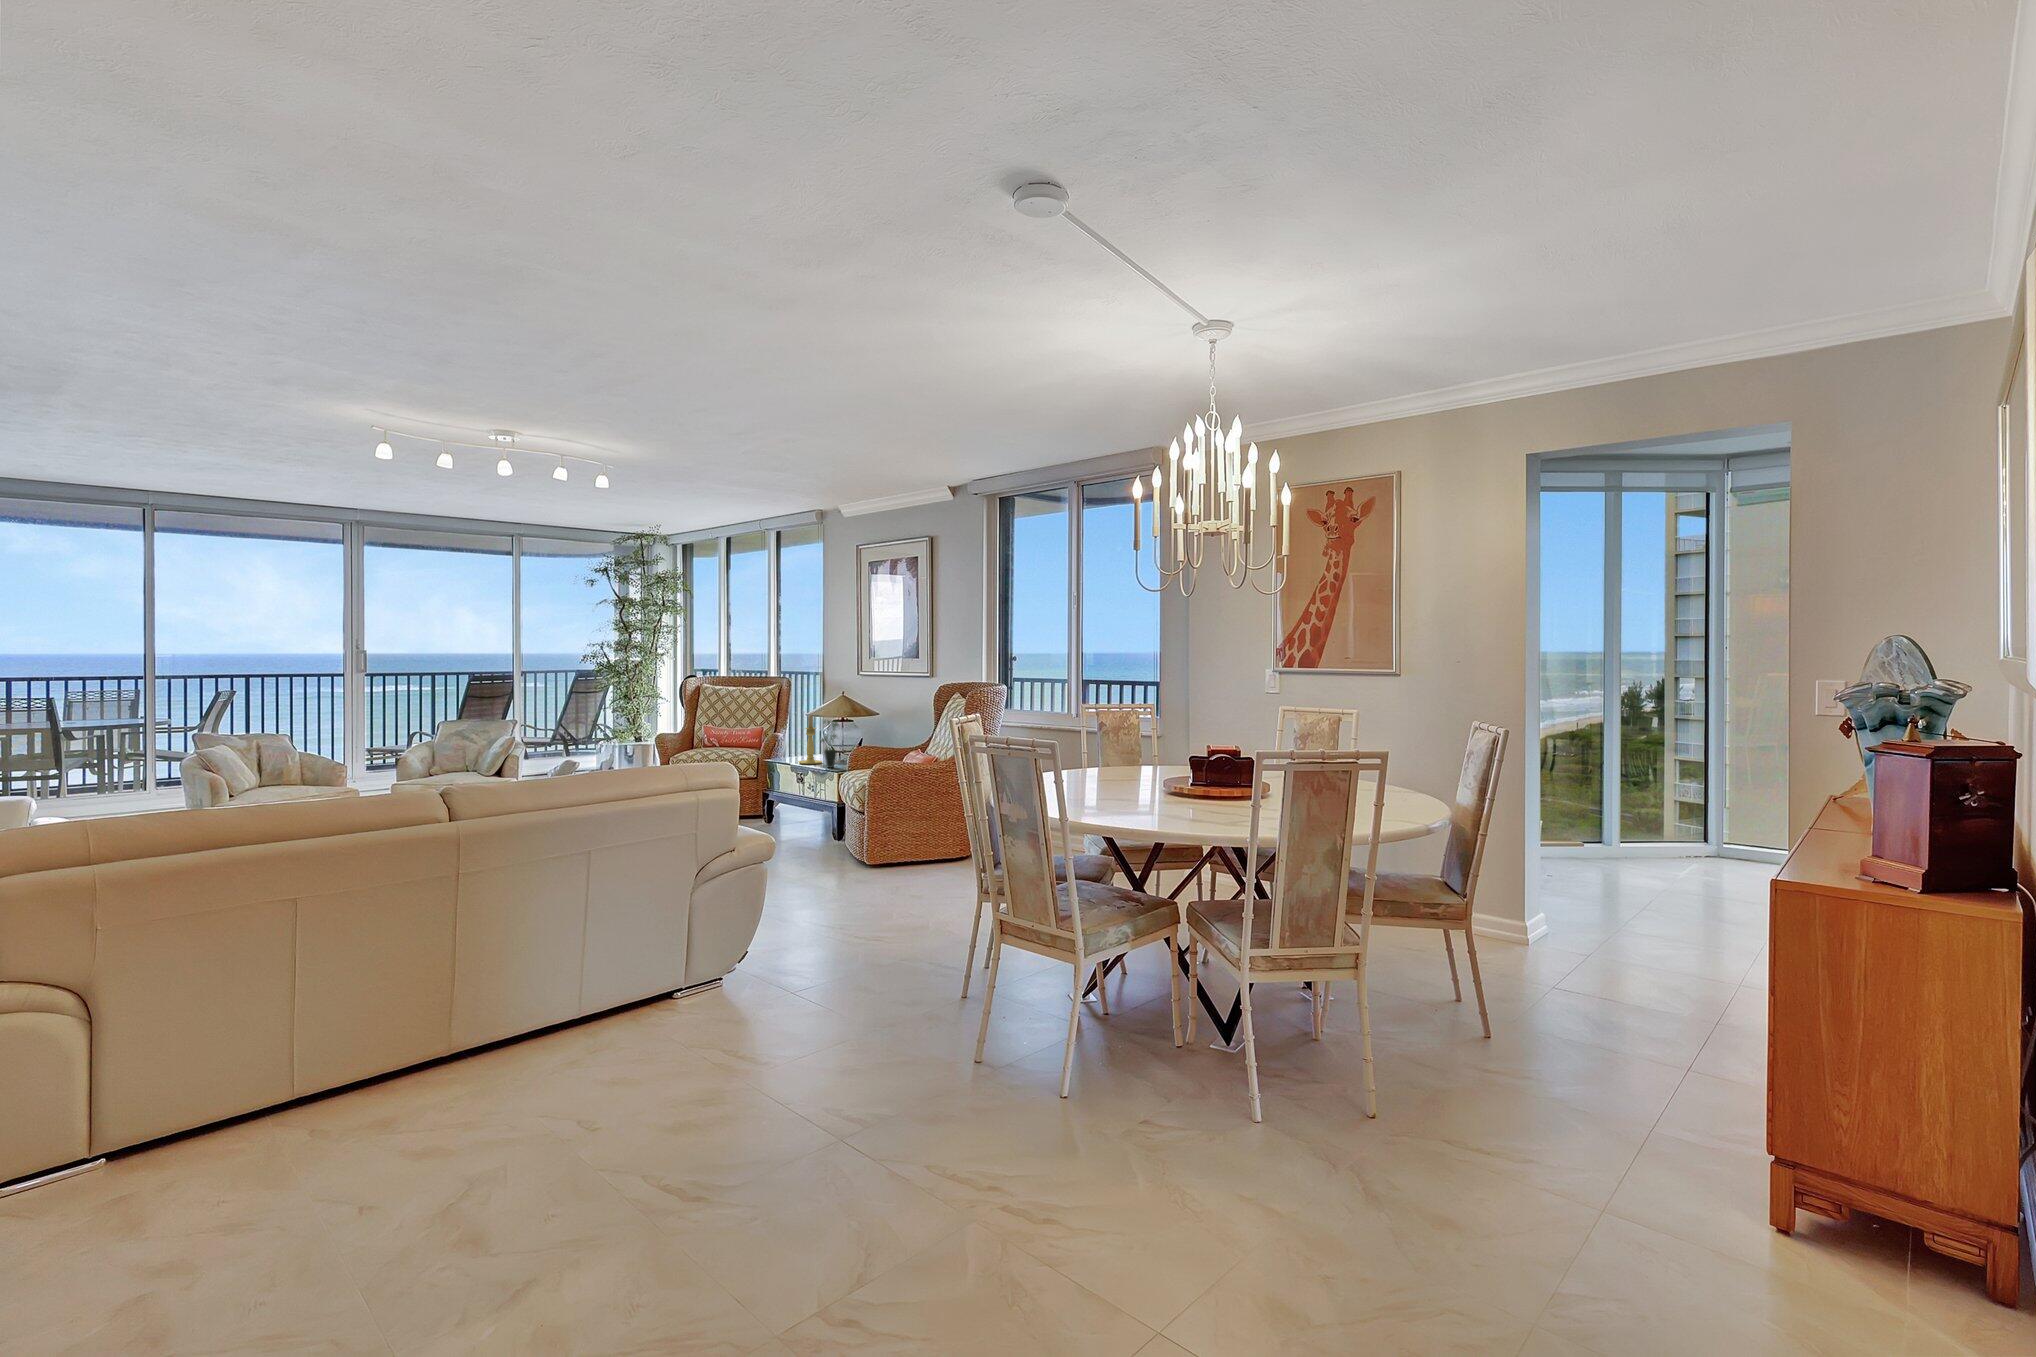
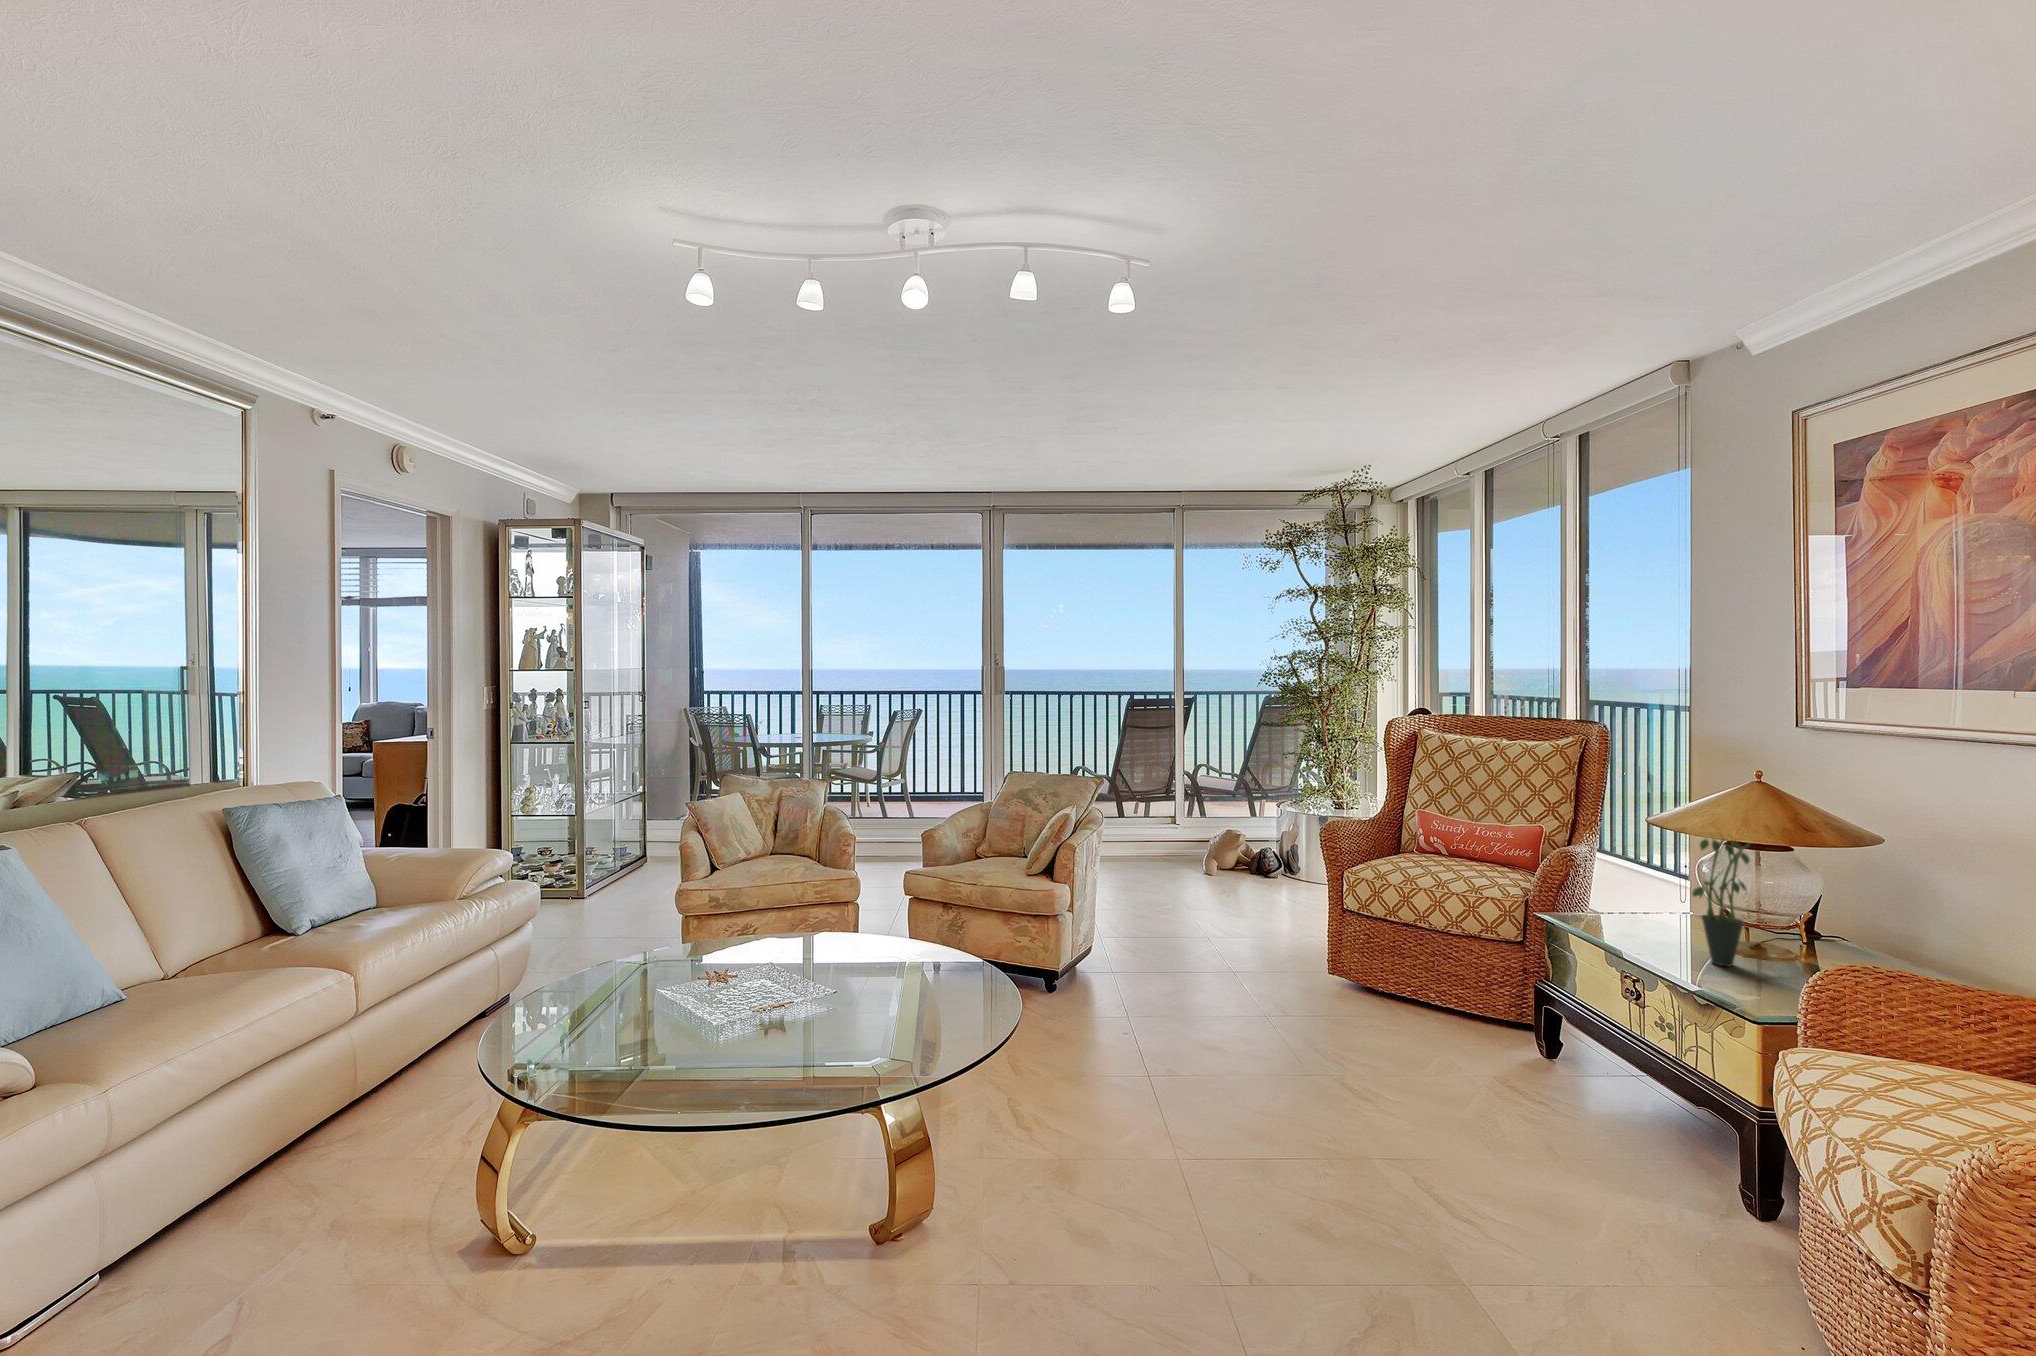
candle holder: present [798,715,822,764] -> none [1627,815,1696,941]

